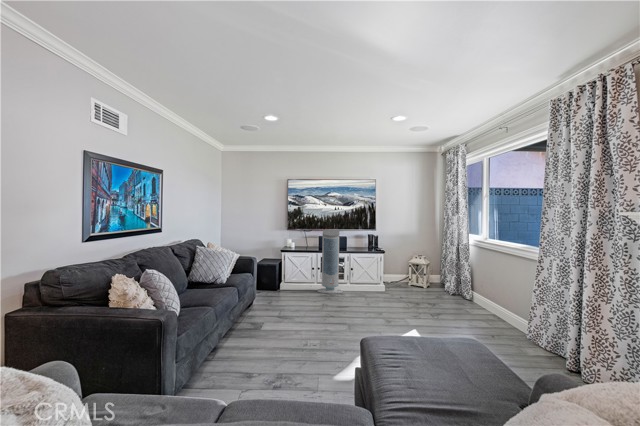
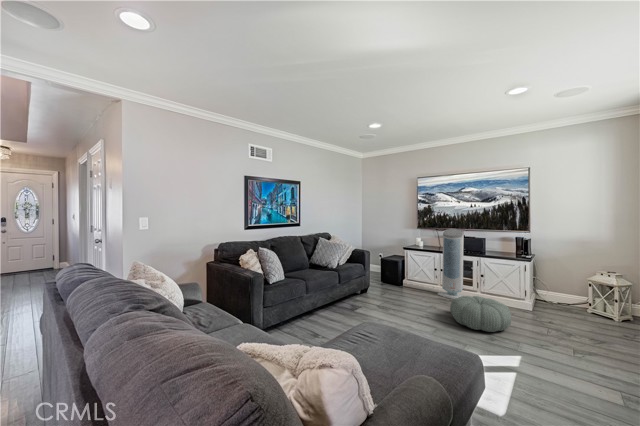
pouf: none [352,287,399,317] -> present [450,296,511,332]

